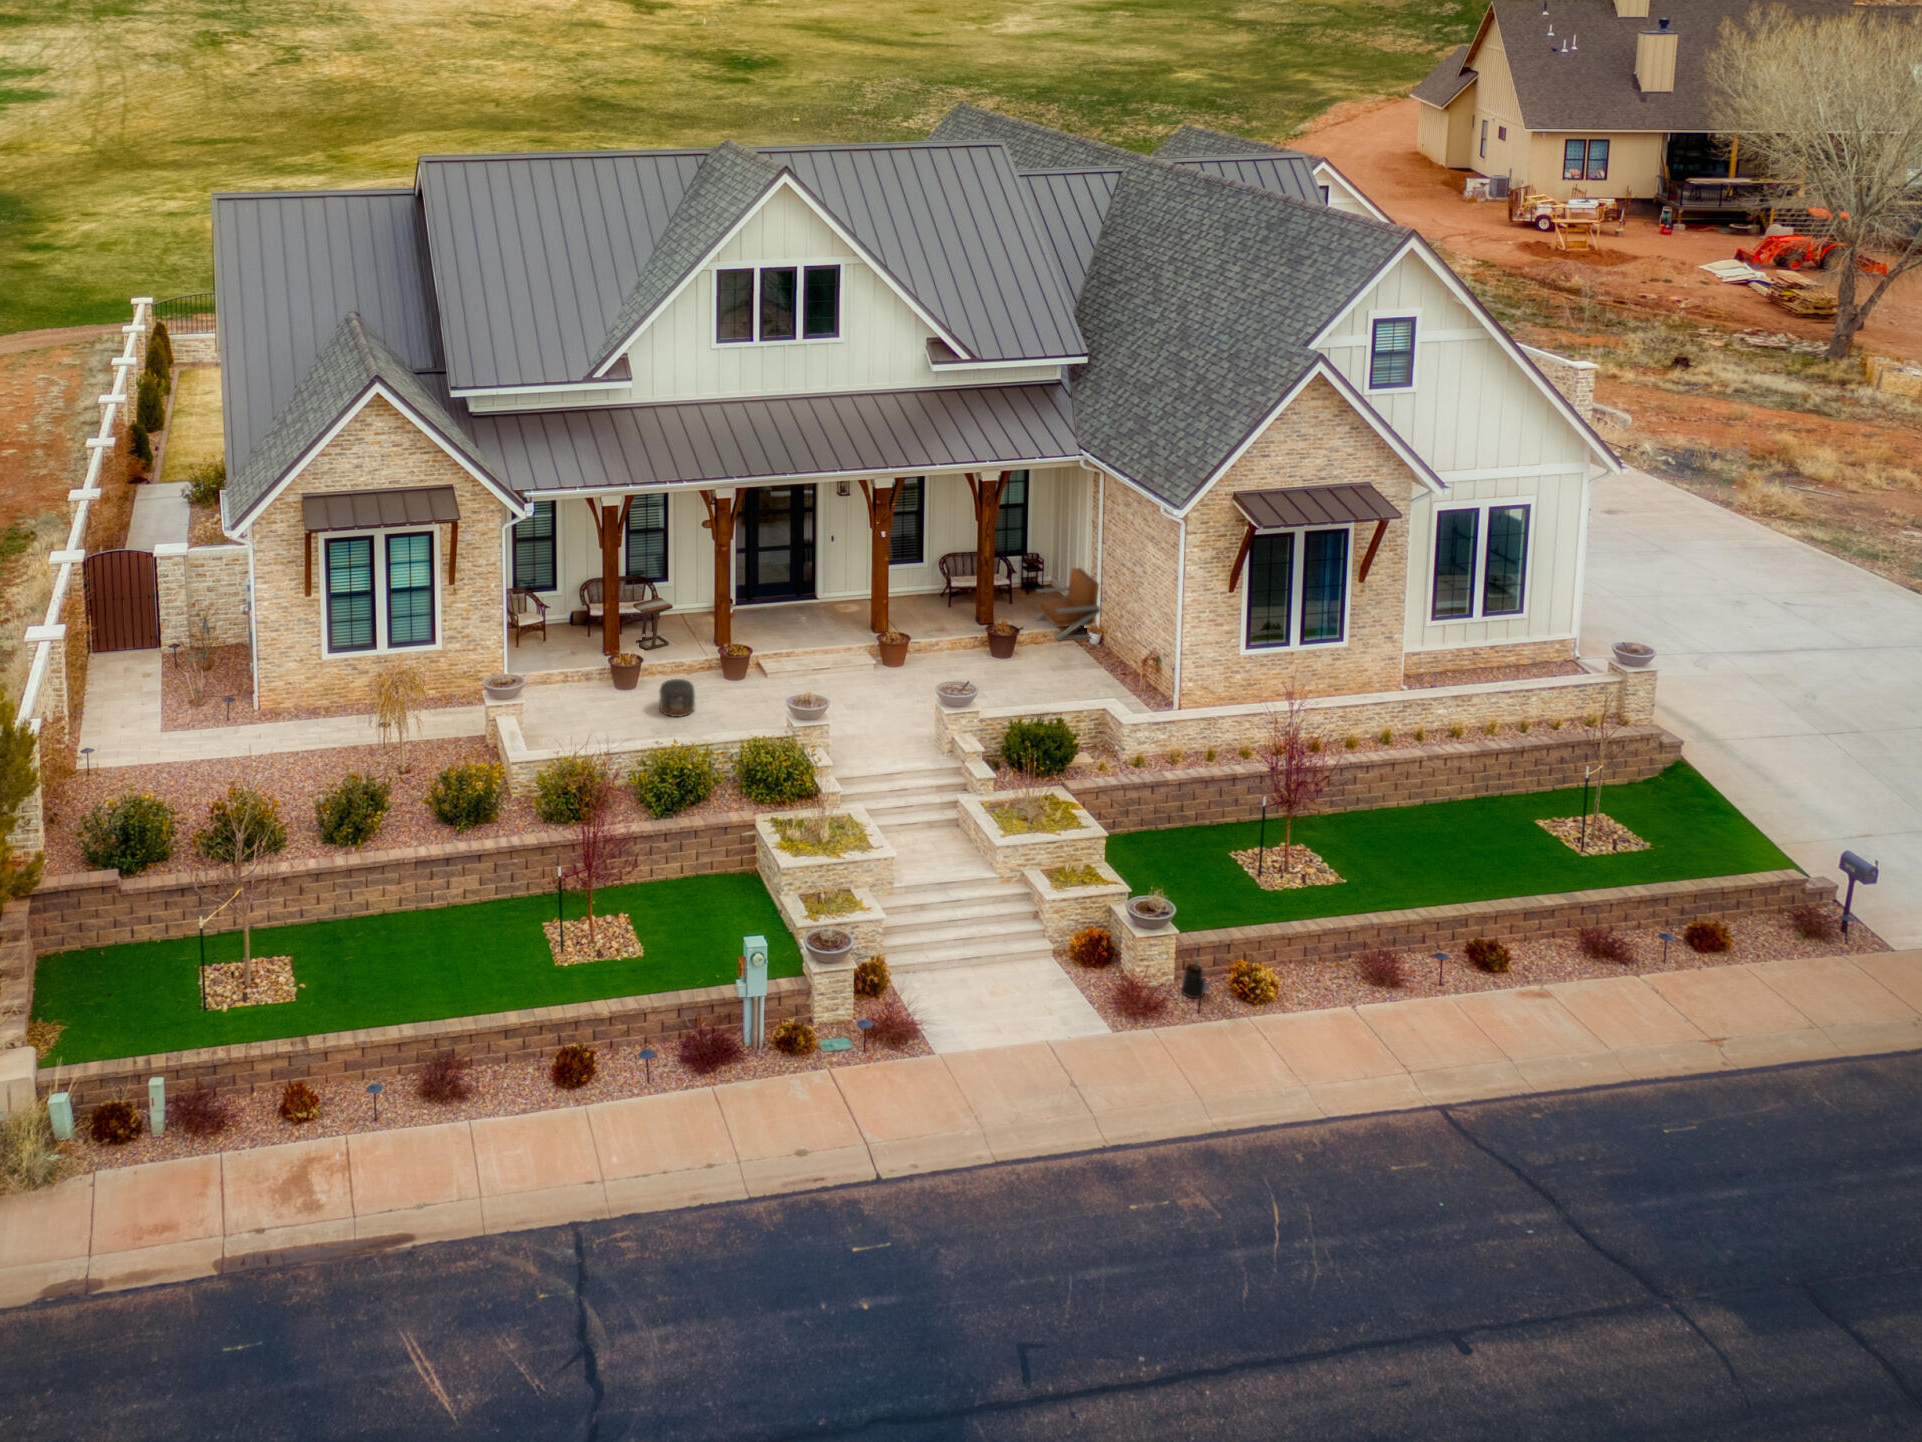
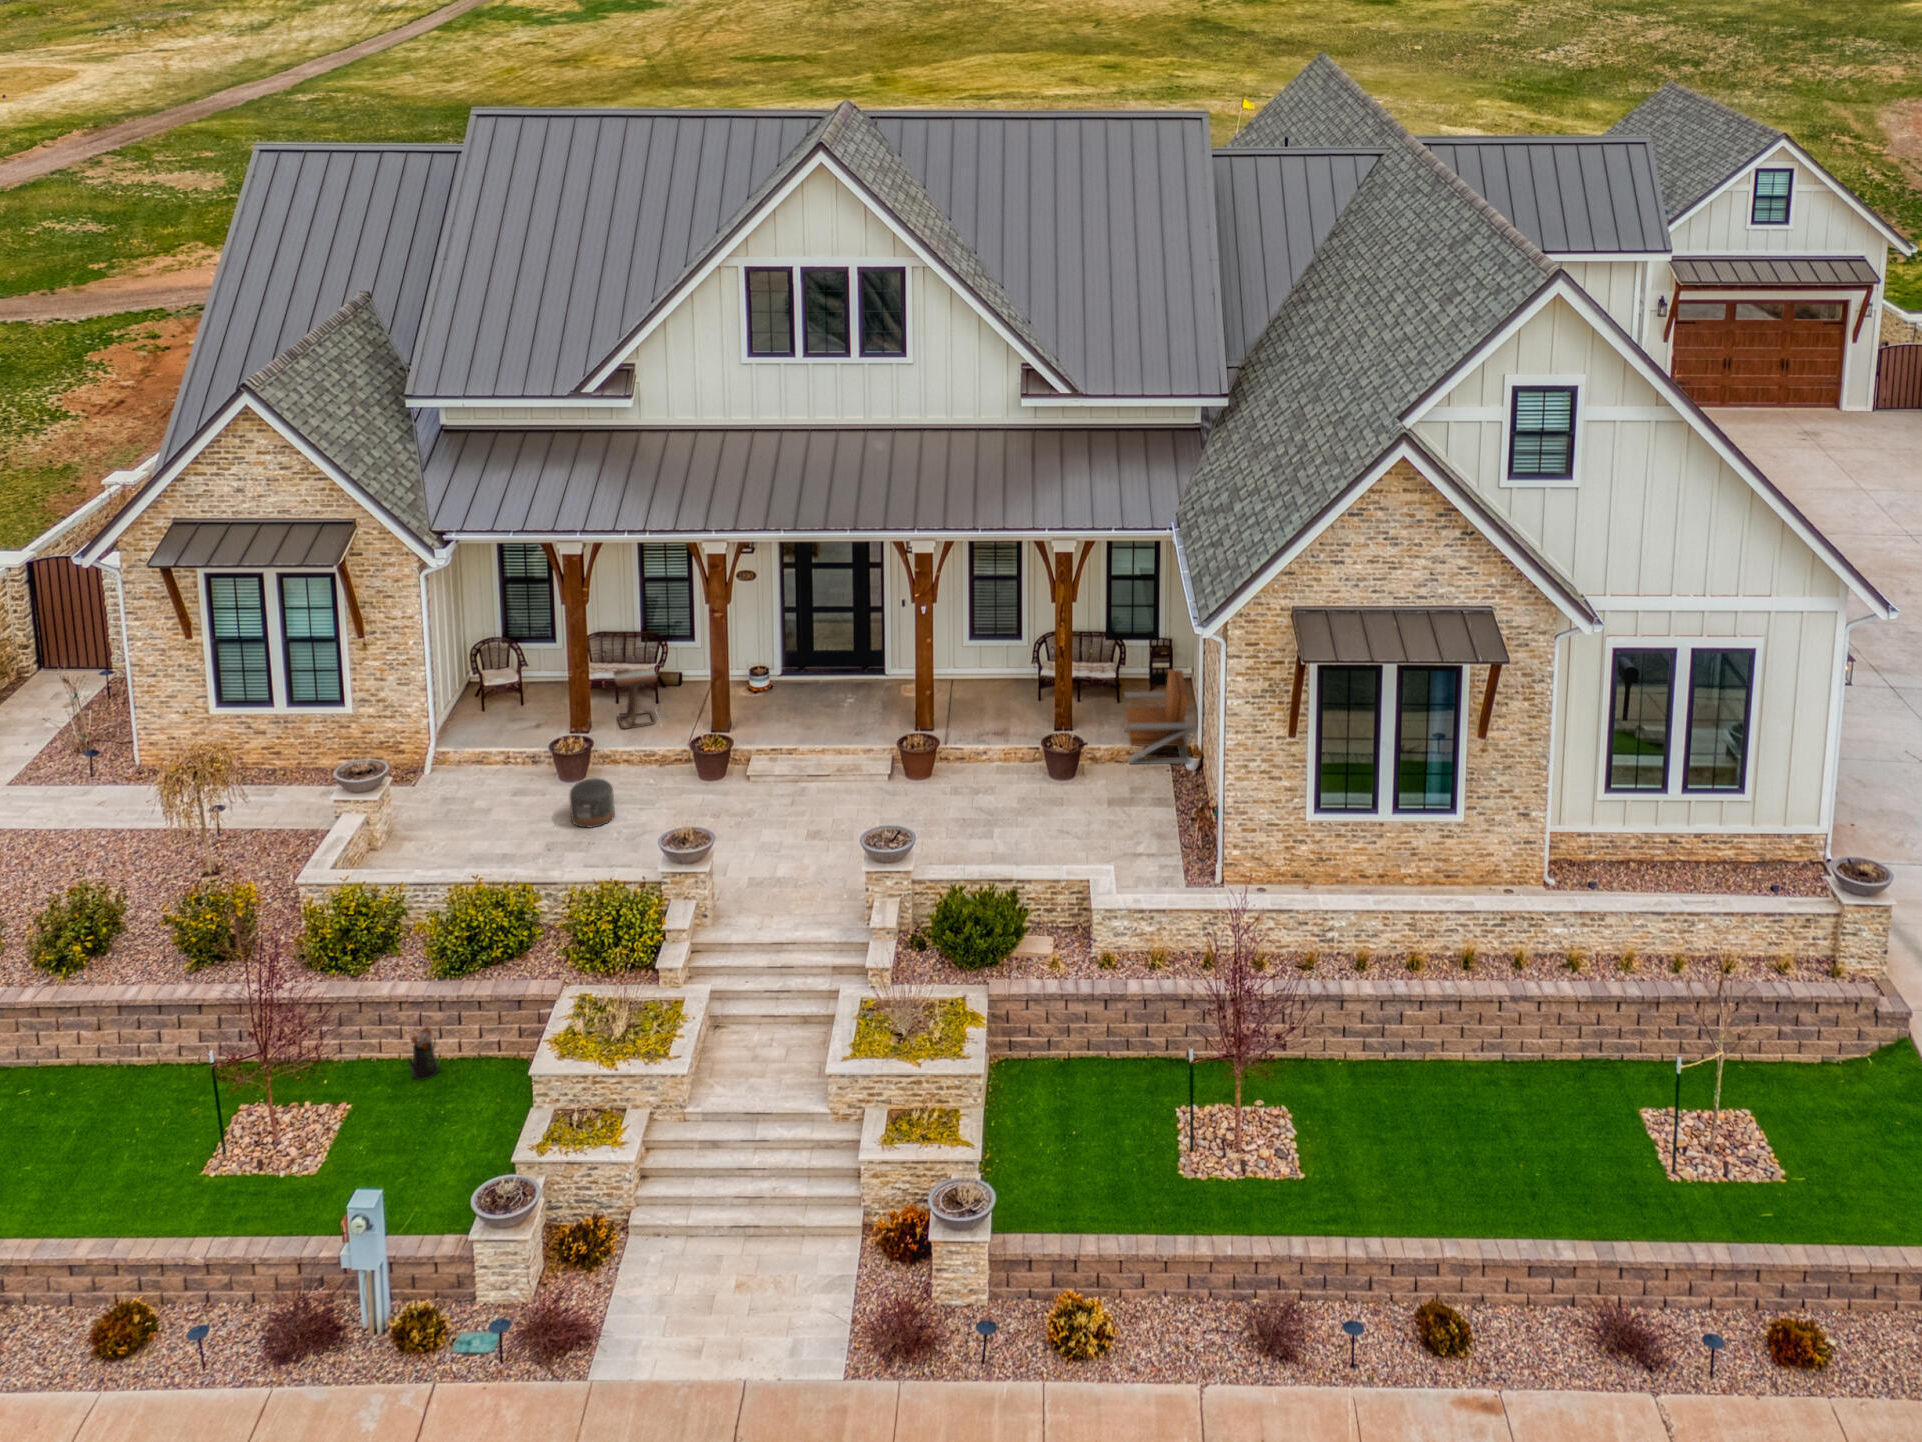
watering can: present [1181,953,1205,998] -> present [408,1027,439,1080]

